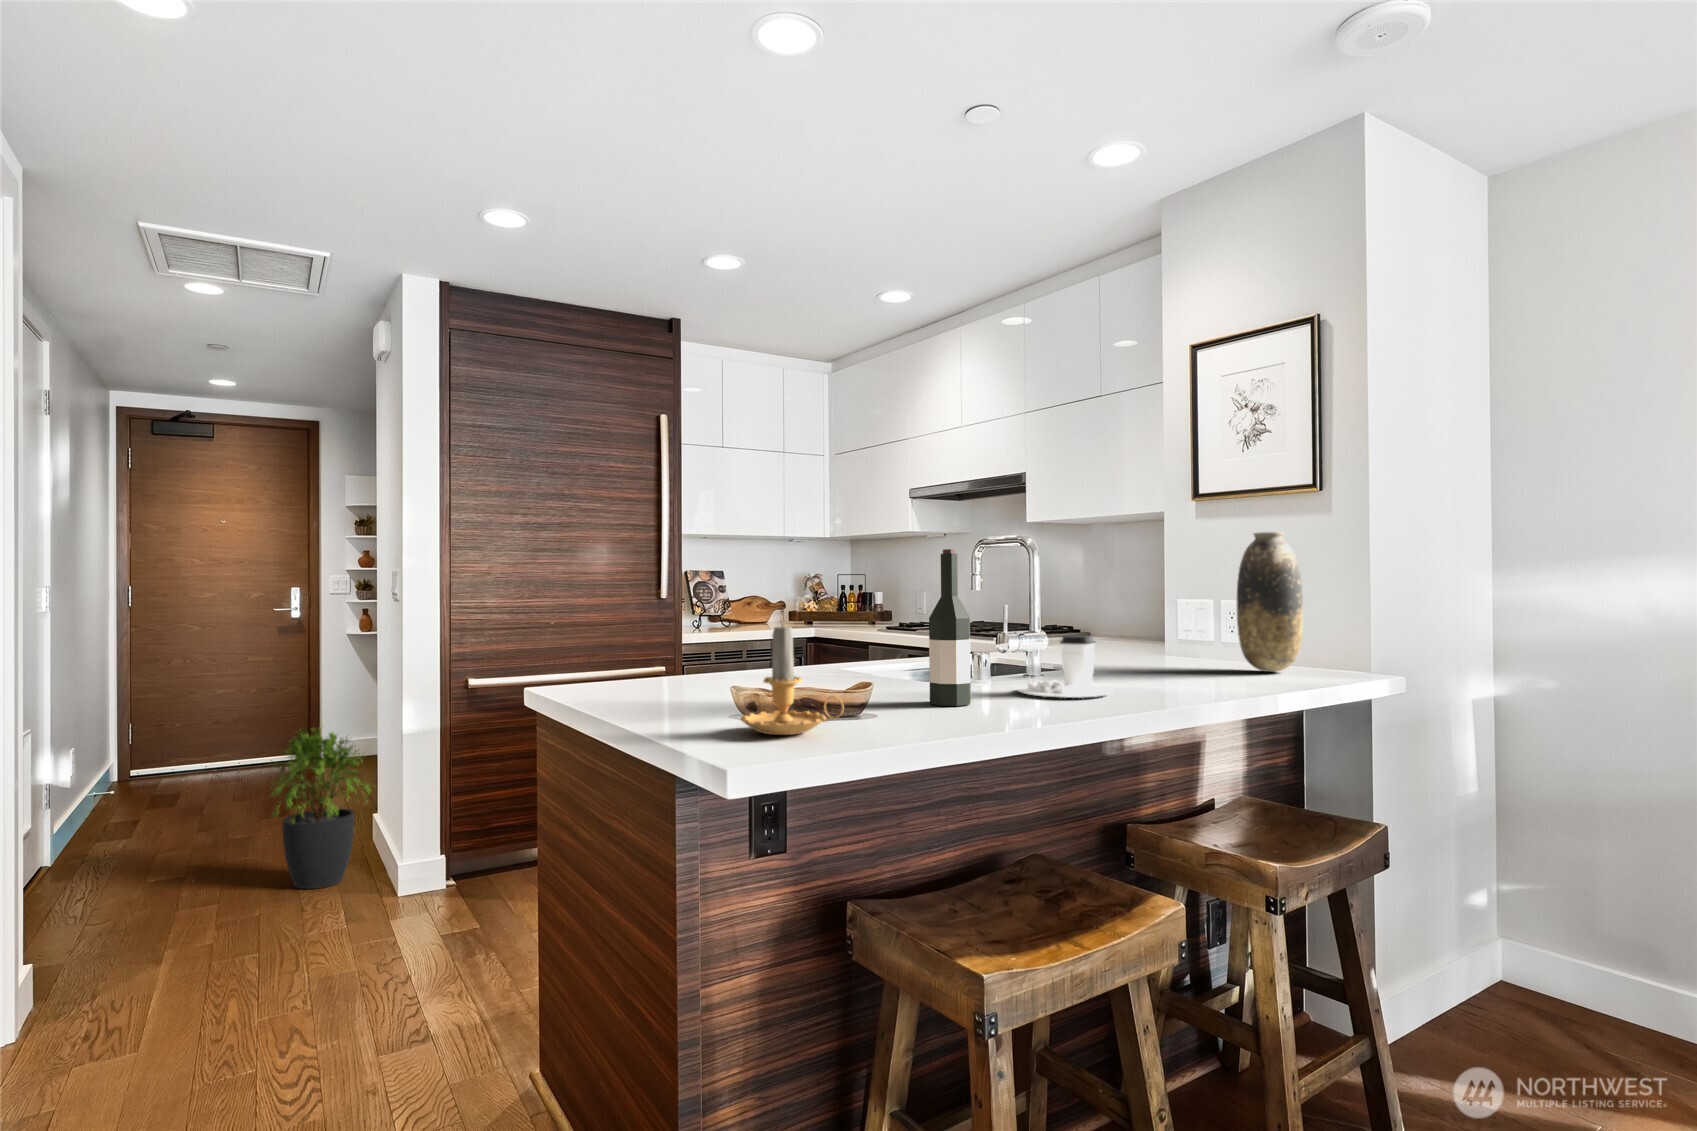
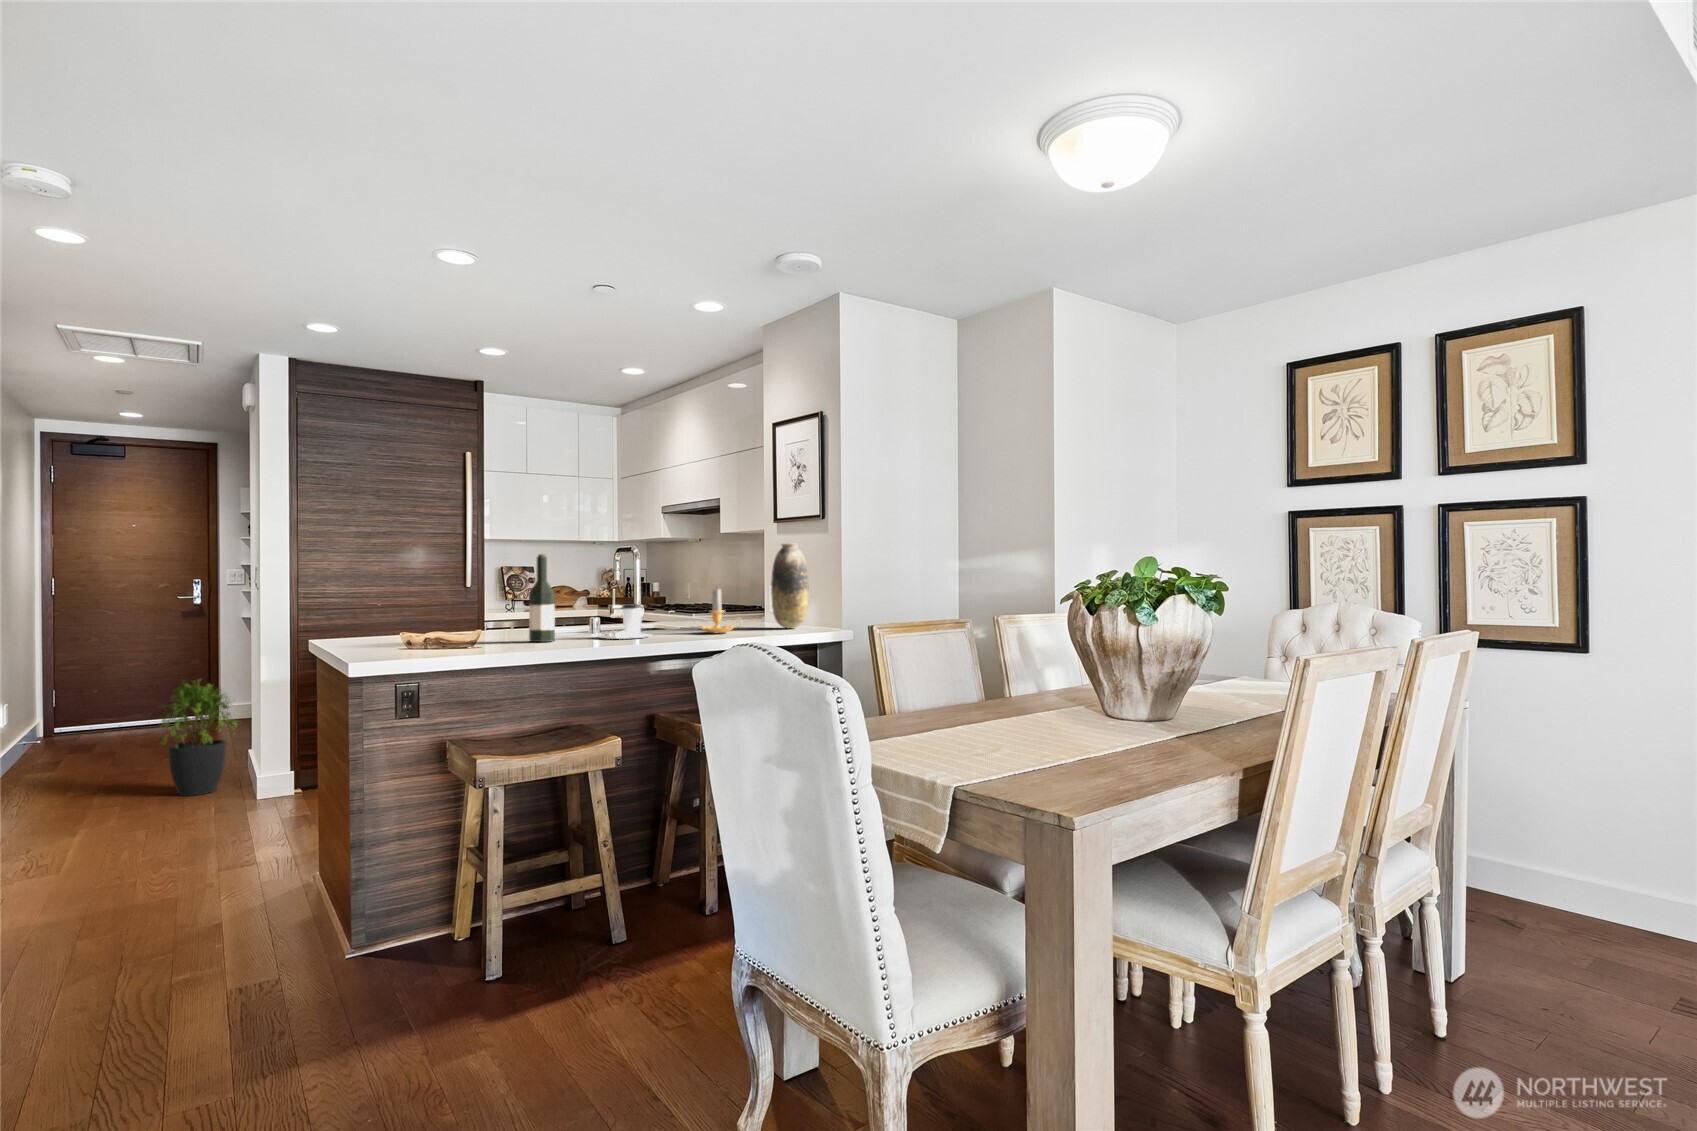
candle: present [741,626,844,735] -> present [700,589,737,633]

